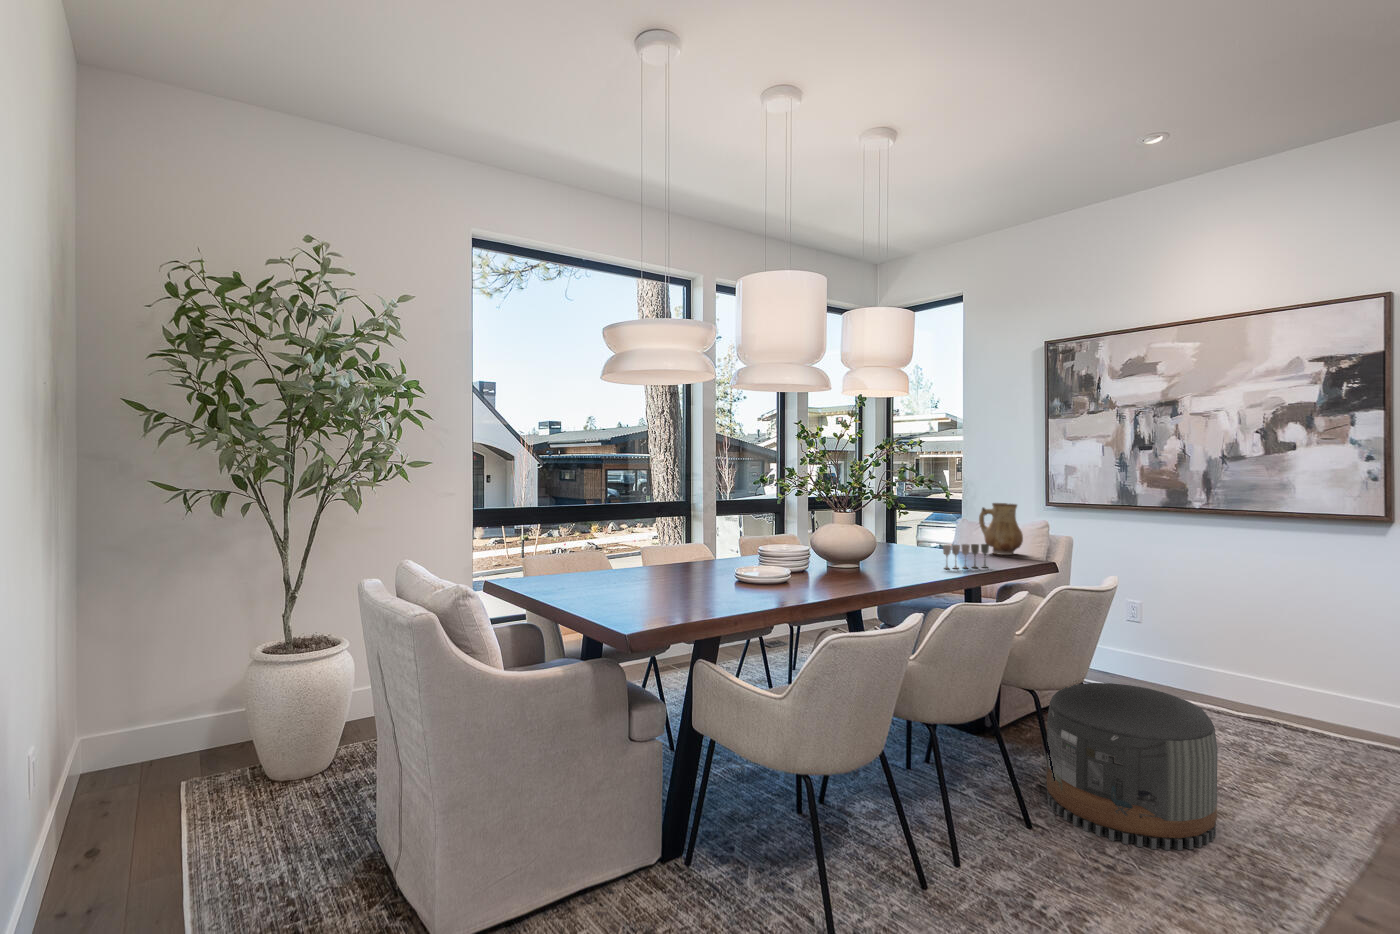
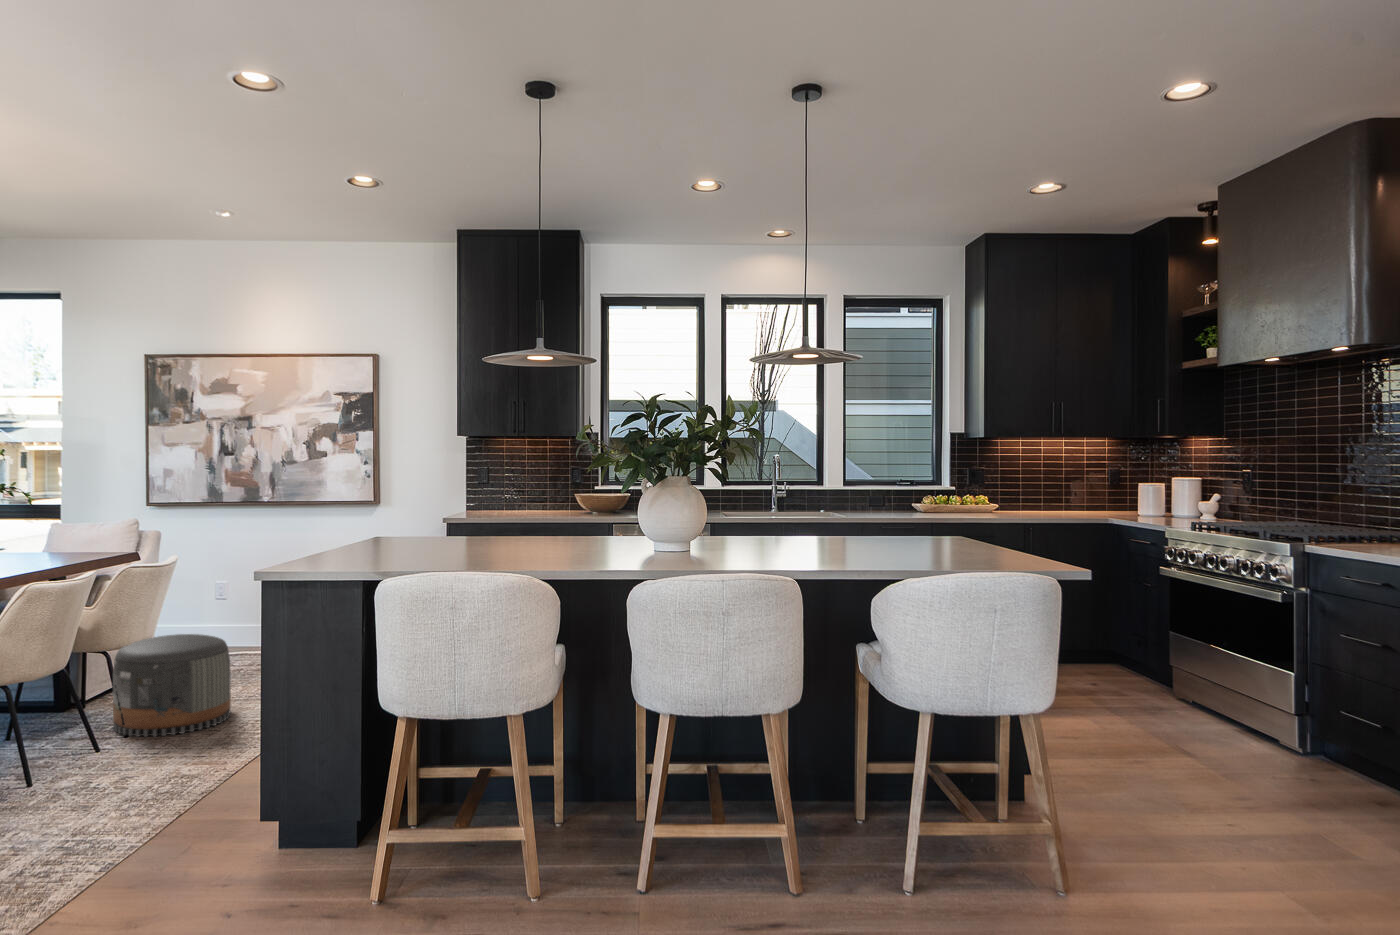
ceramic pitcher: present [979,503,1023,555] -> none [68,506,111,551]
wine glass: present [943,544,989,569] -> none [24,543,71,567]

